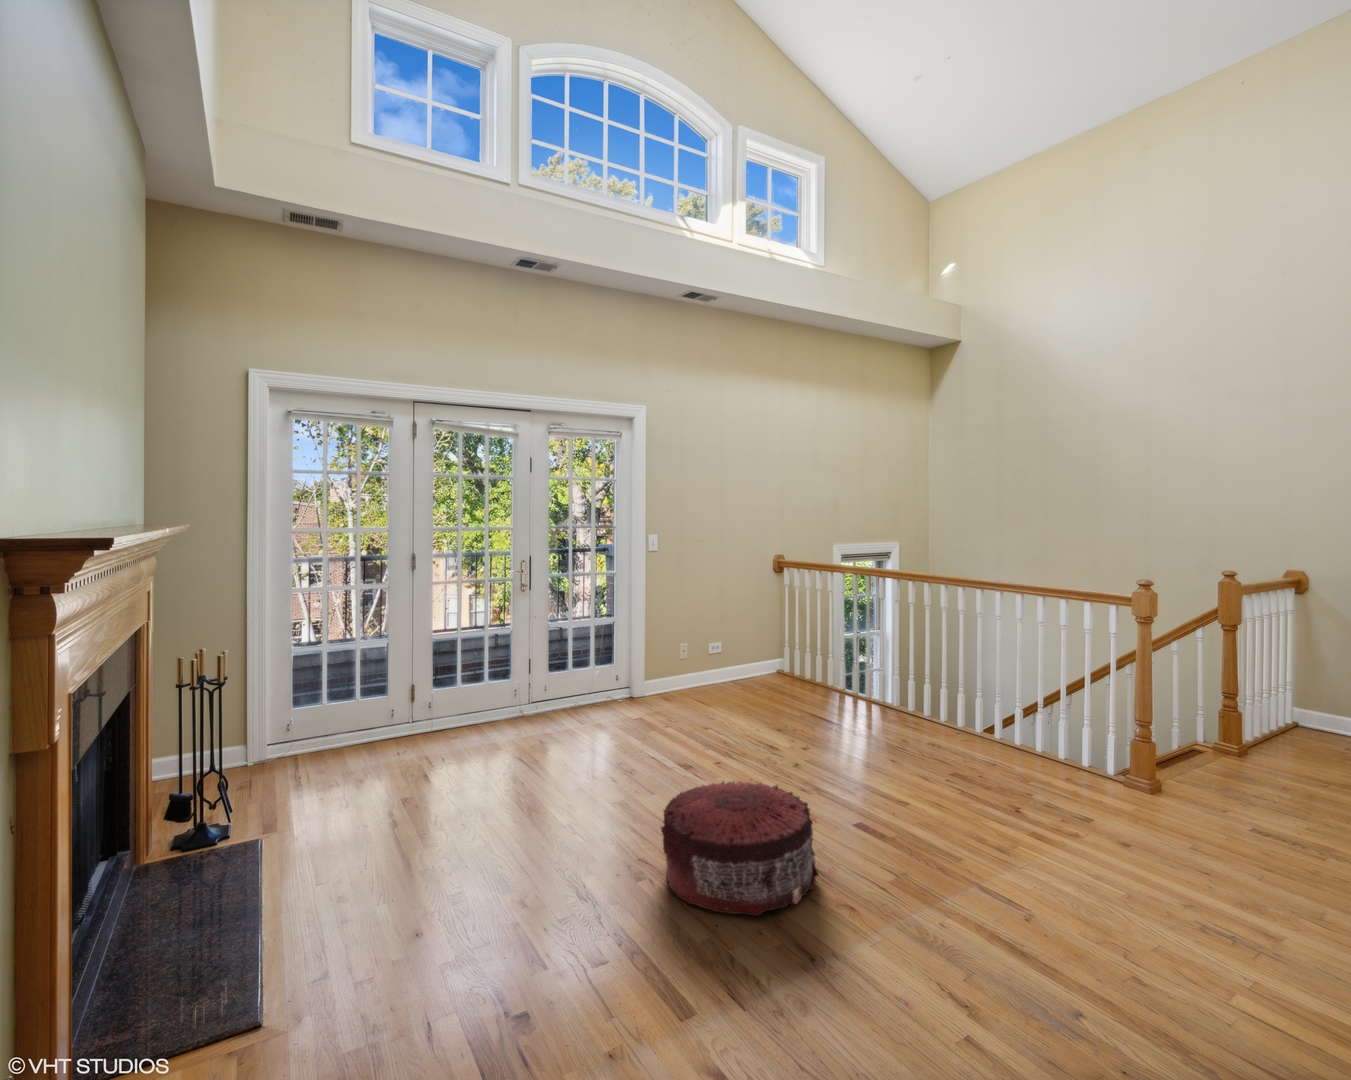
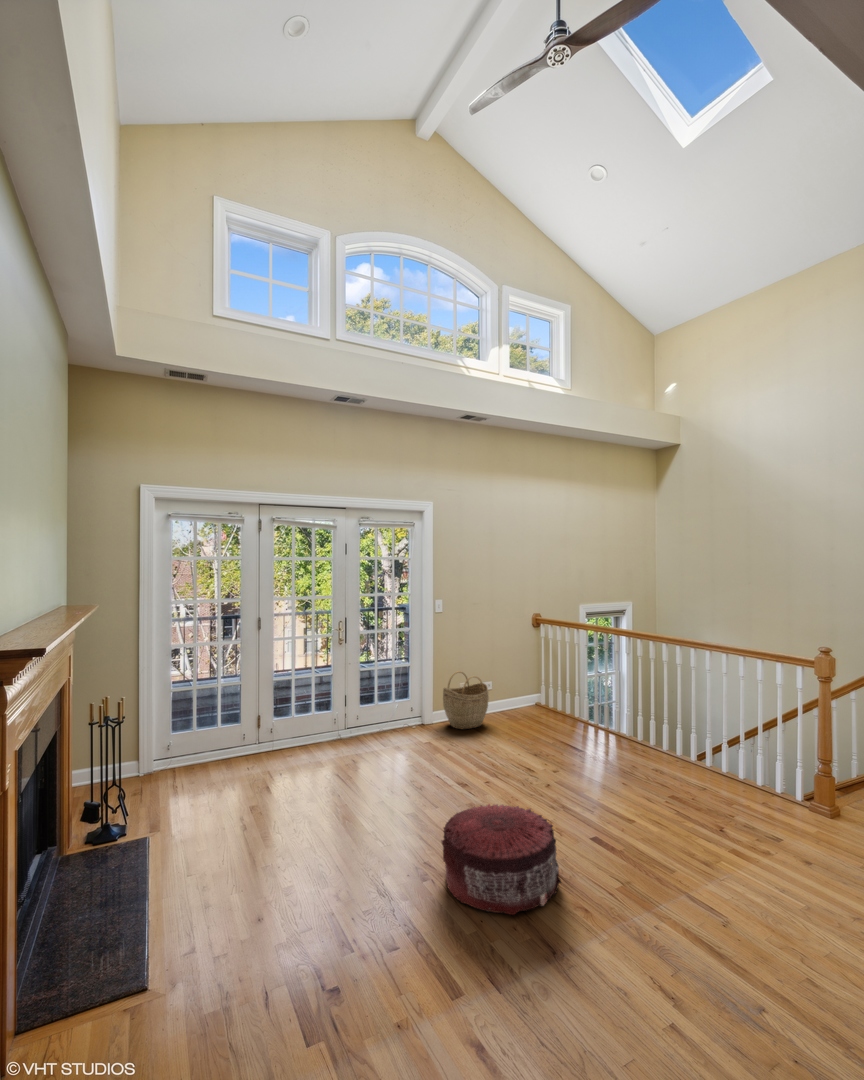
woven basket: none [657,630,716,703] -> present [443,671,489,729]

